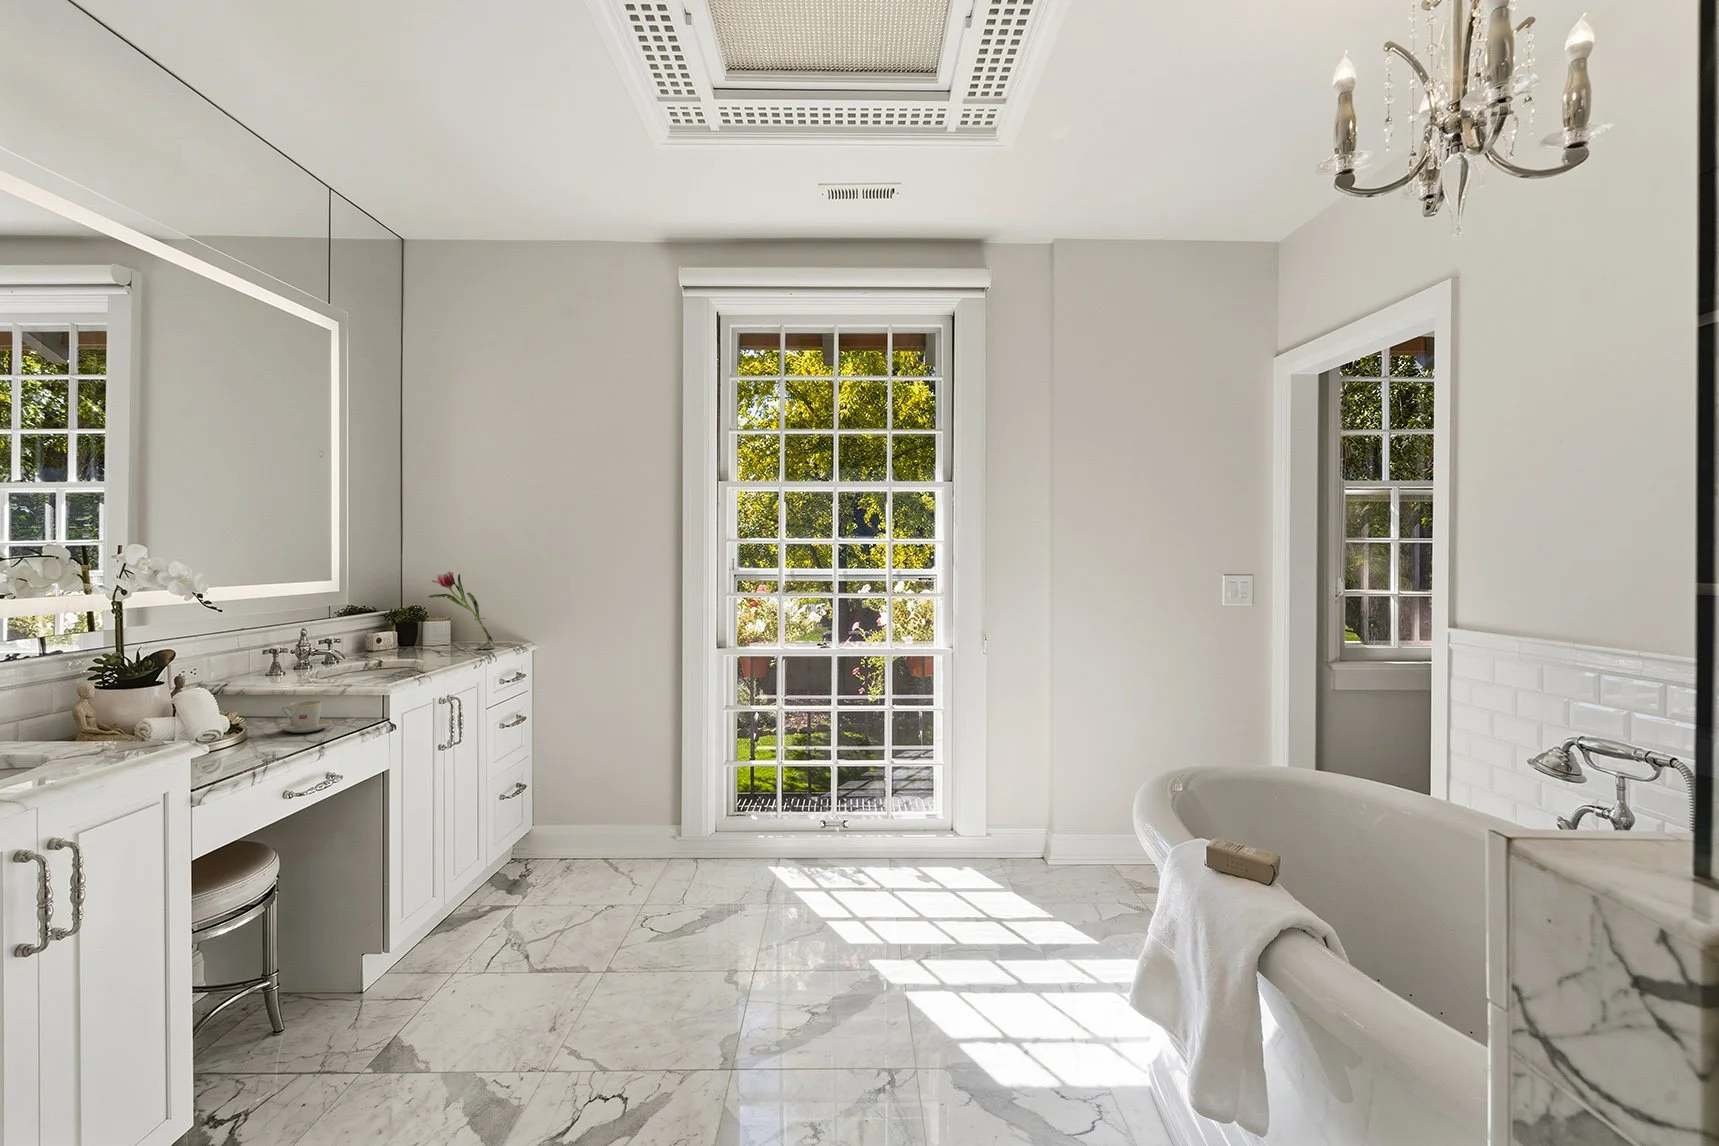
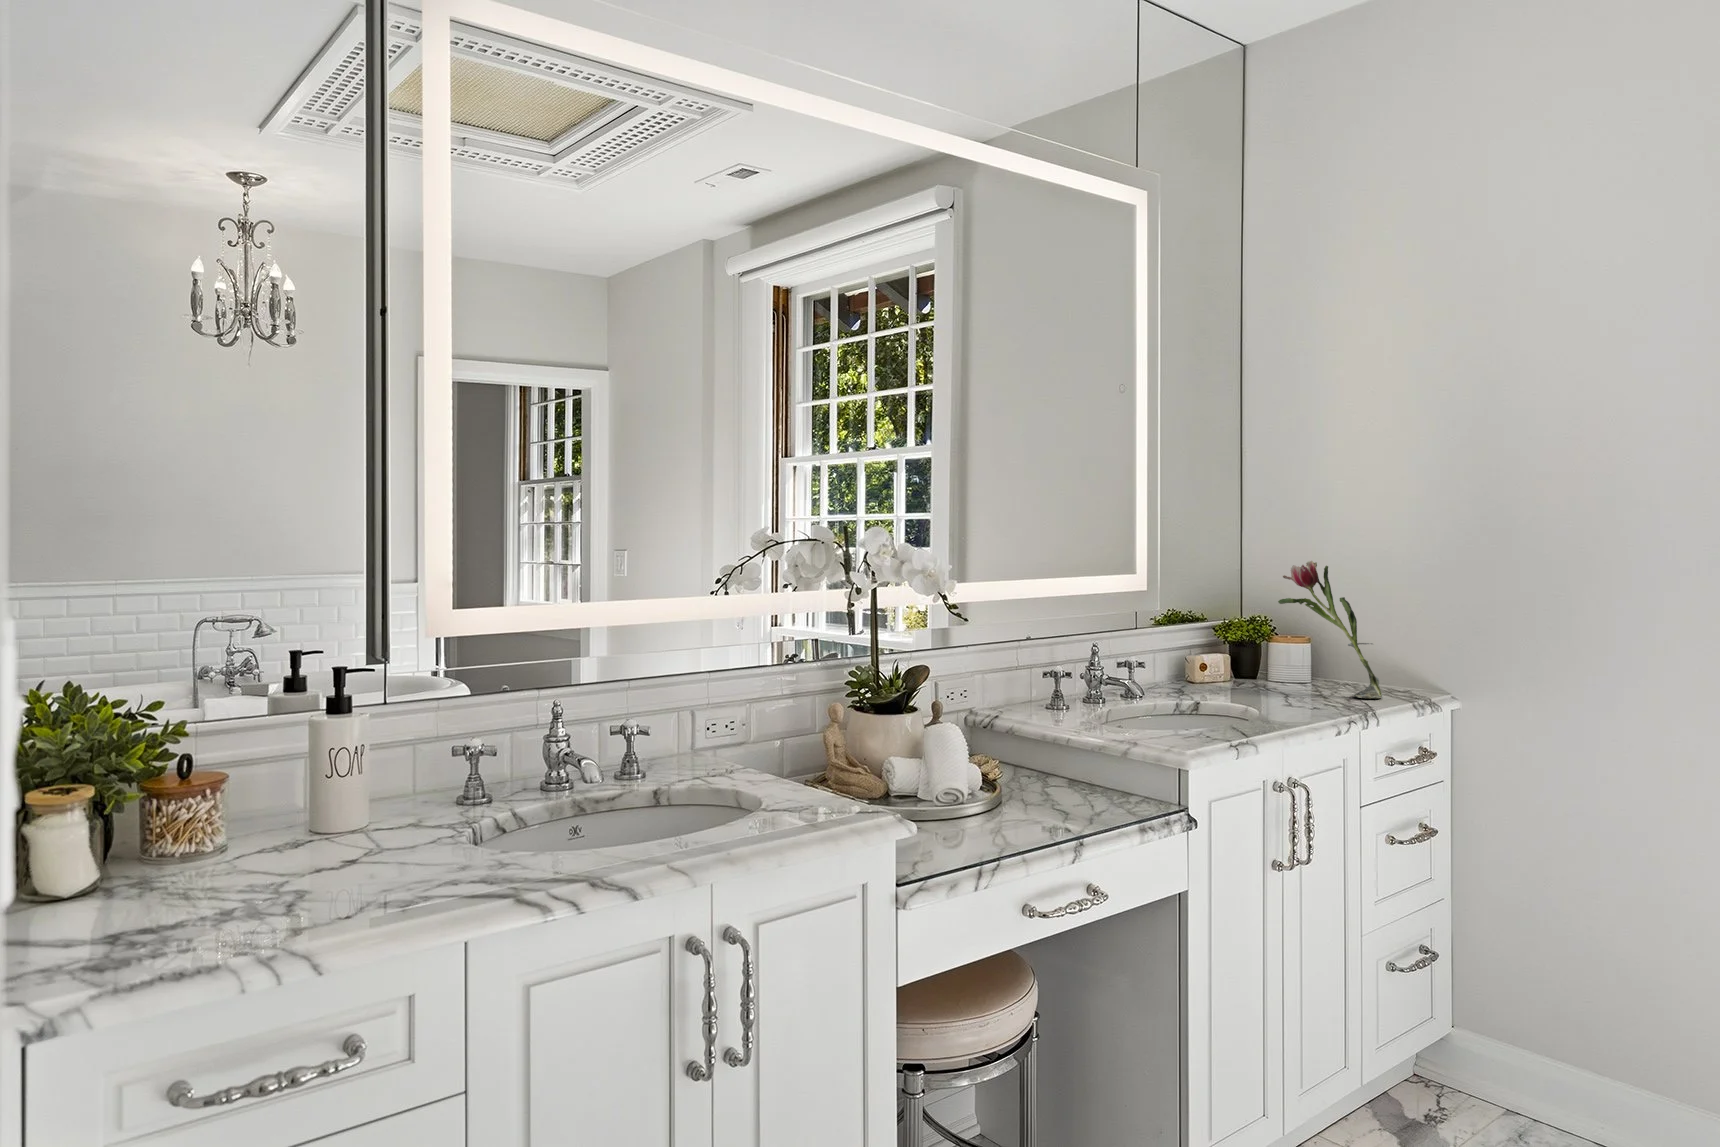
teacup: present [280,700,332,733] -> none [1039,760,1107,810]

